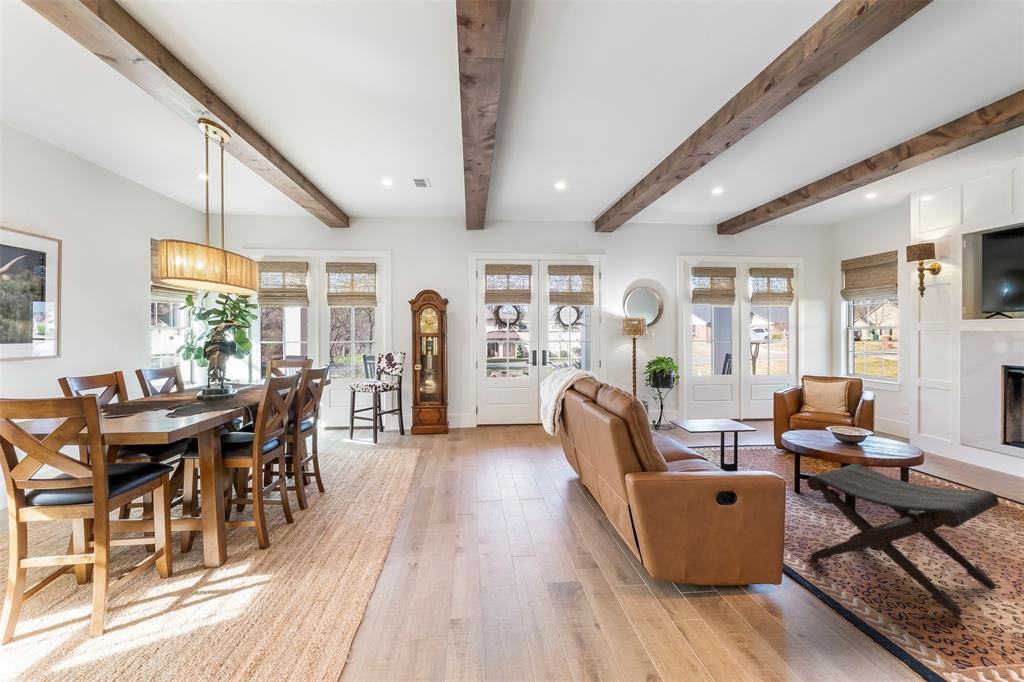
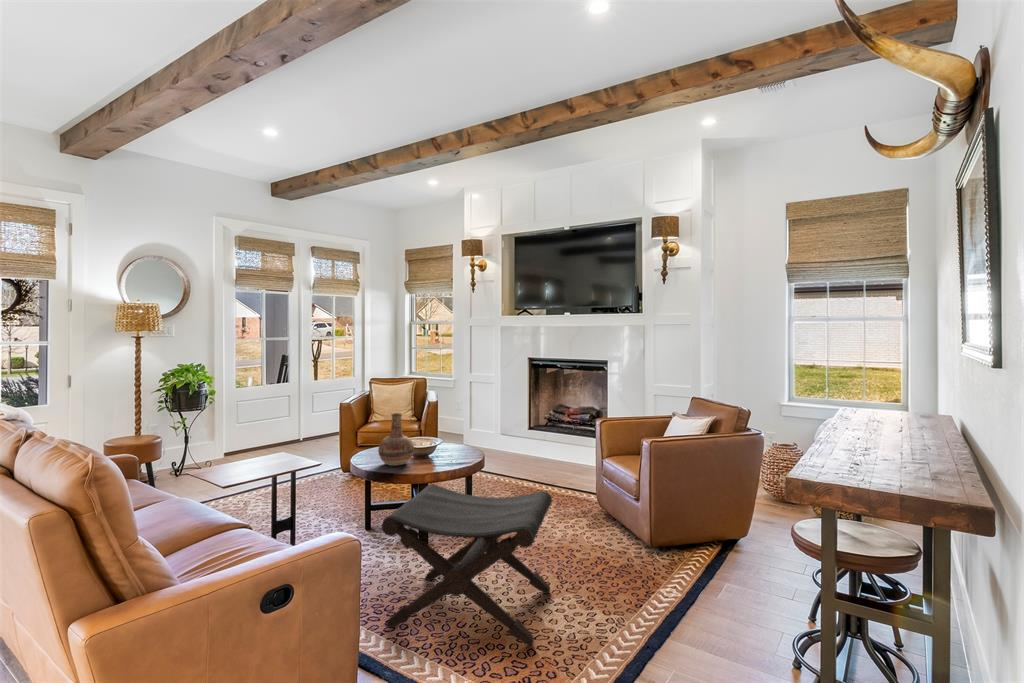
vase: none [807,404,842,447] -> present [378,413,414,466]

